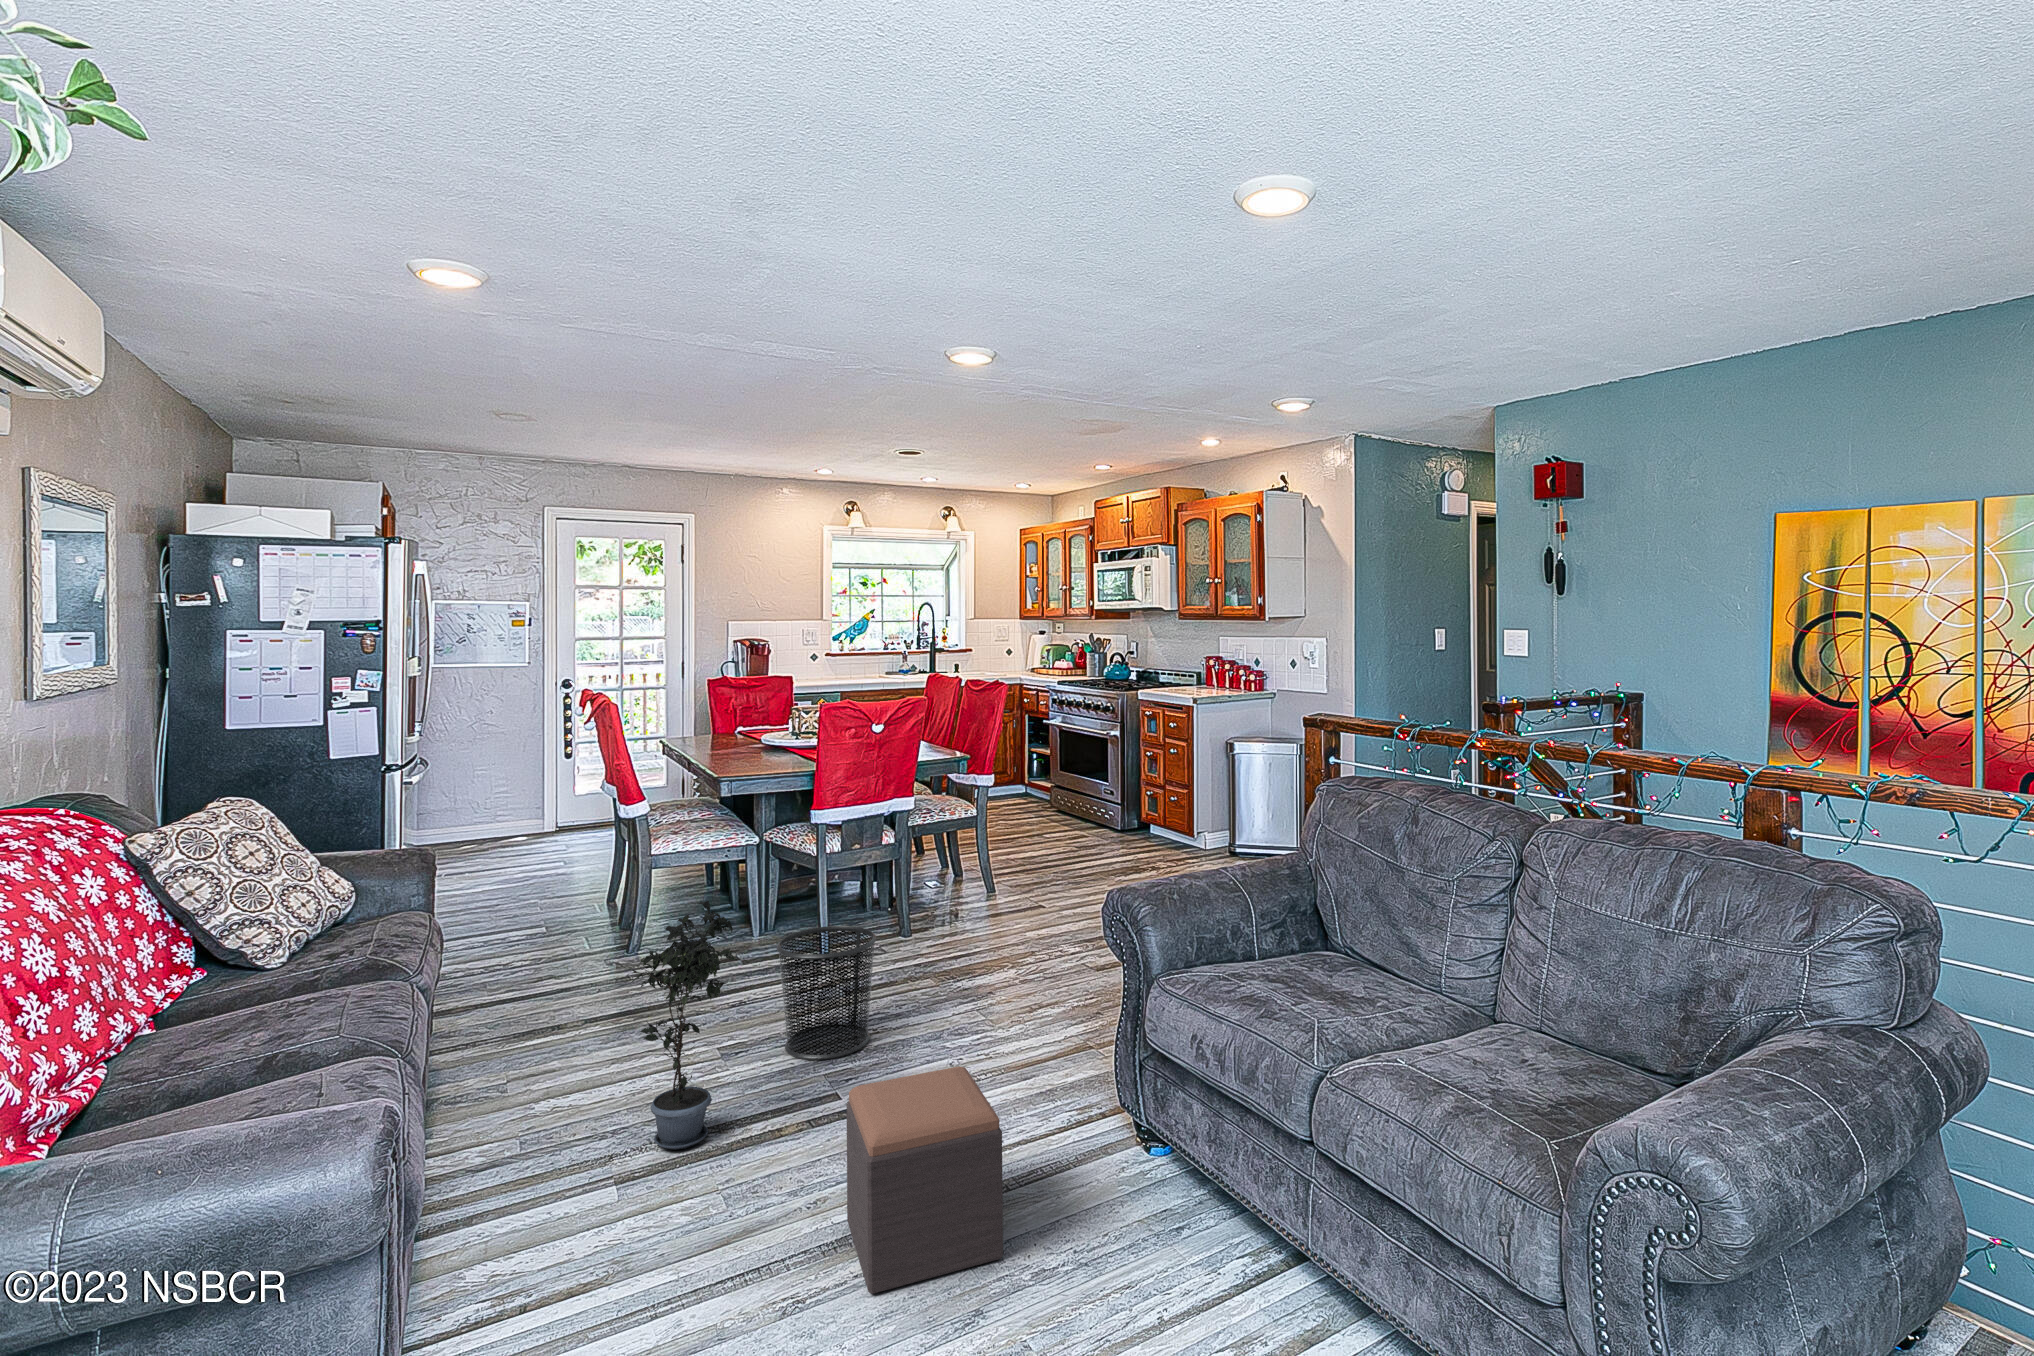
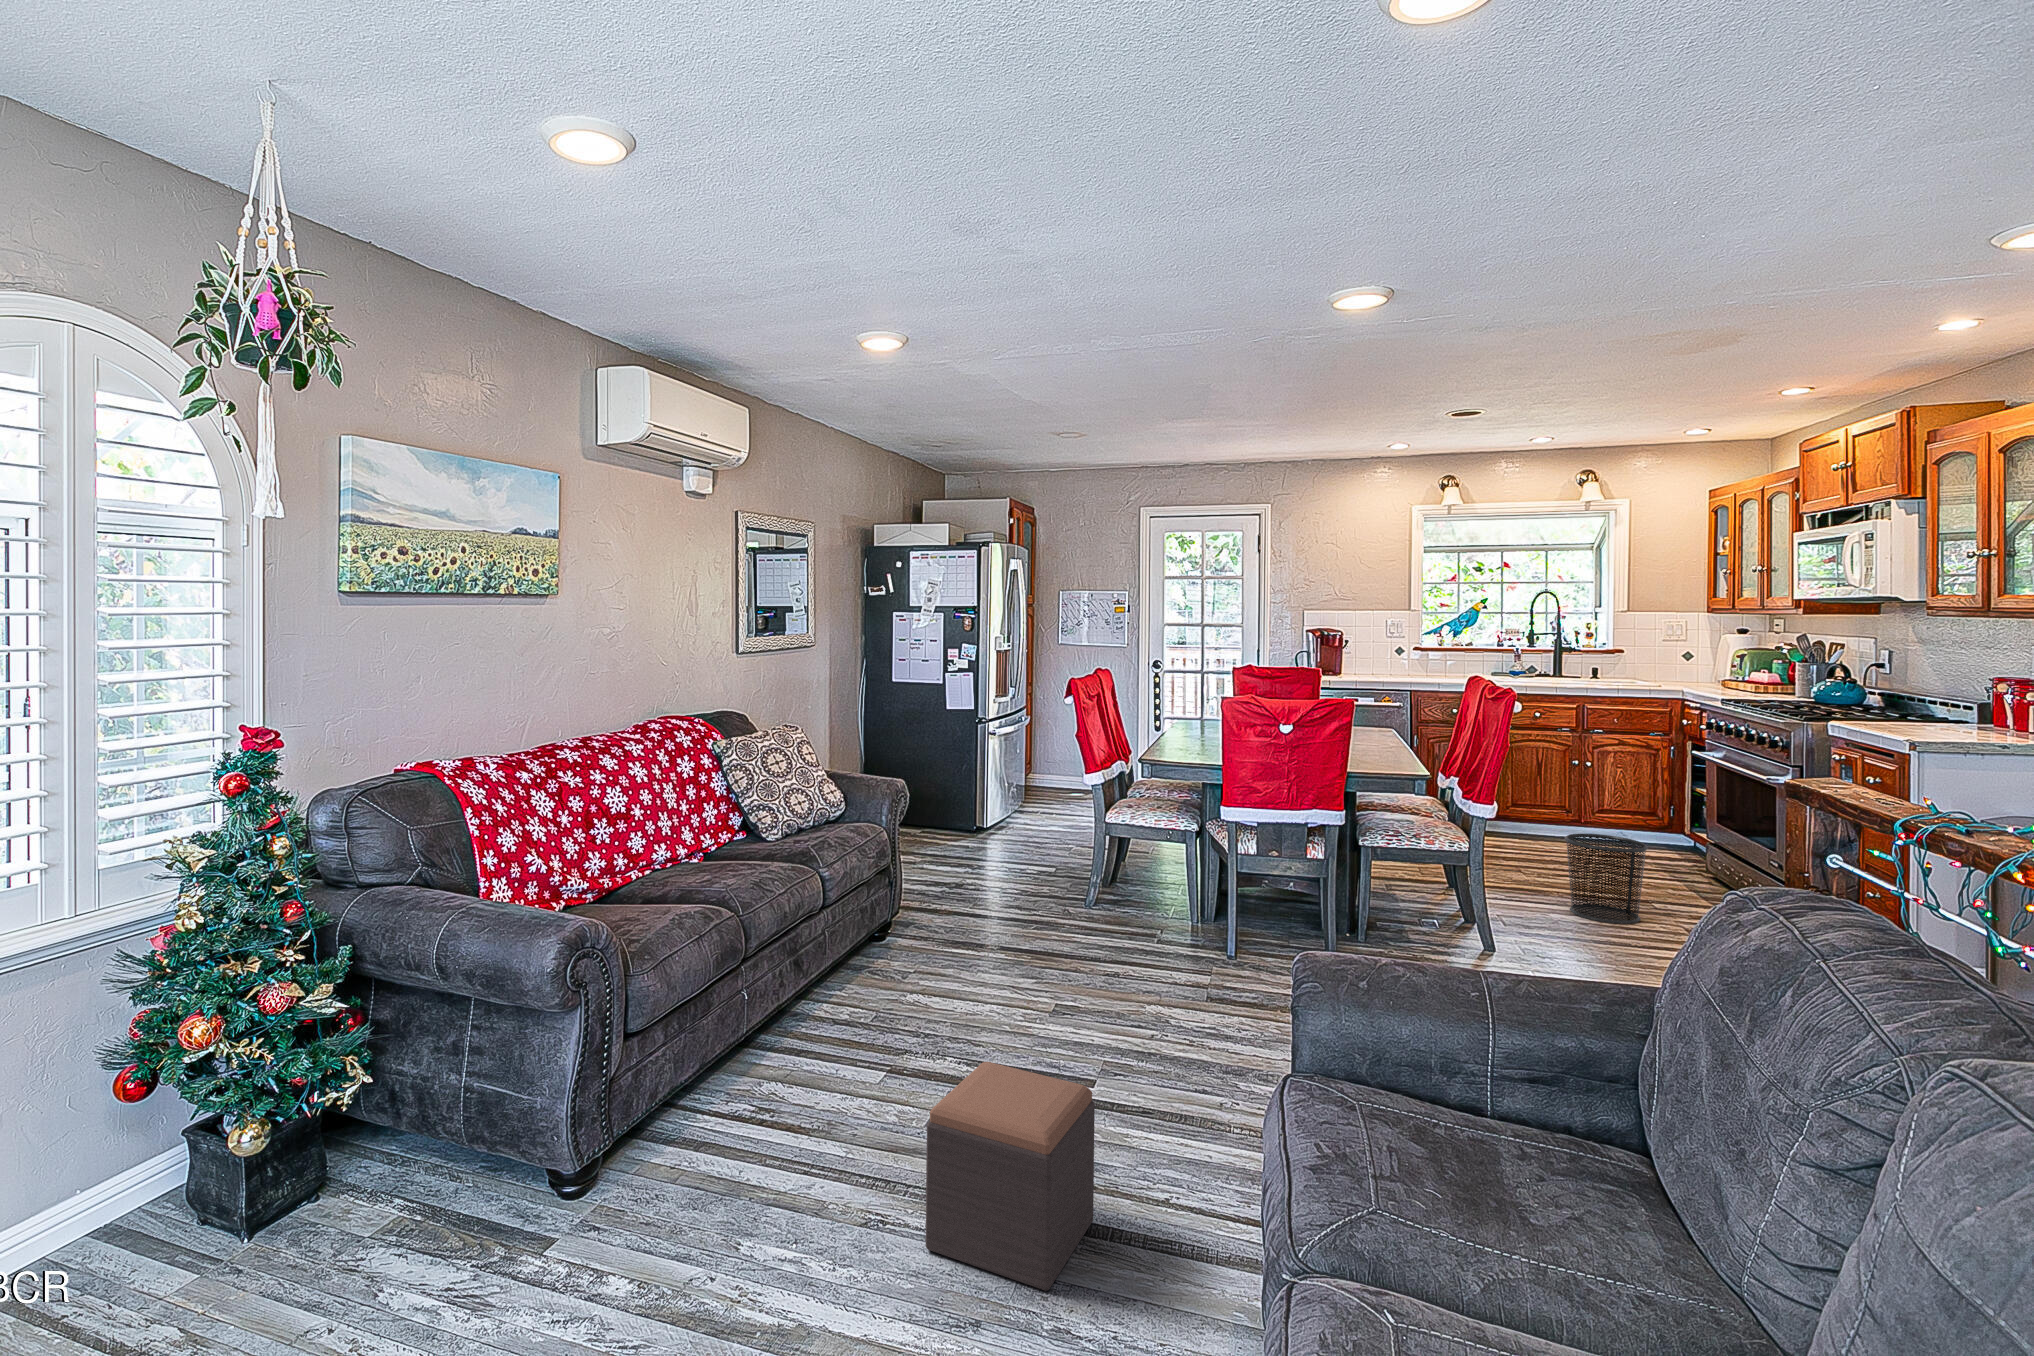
potted plant: present [631,901,739,1150] -> none [917,861,1004,1072]
waste bin: present [776,926,877,1060] -> present [1564,834,1648,924]

